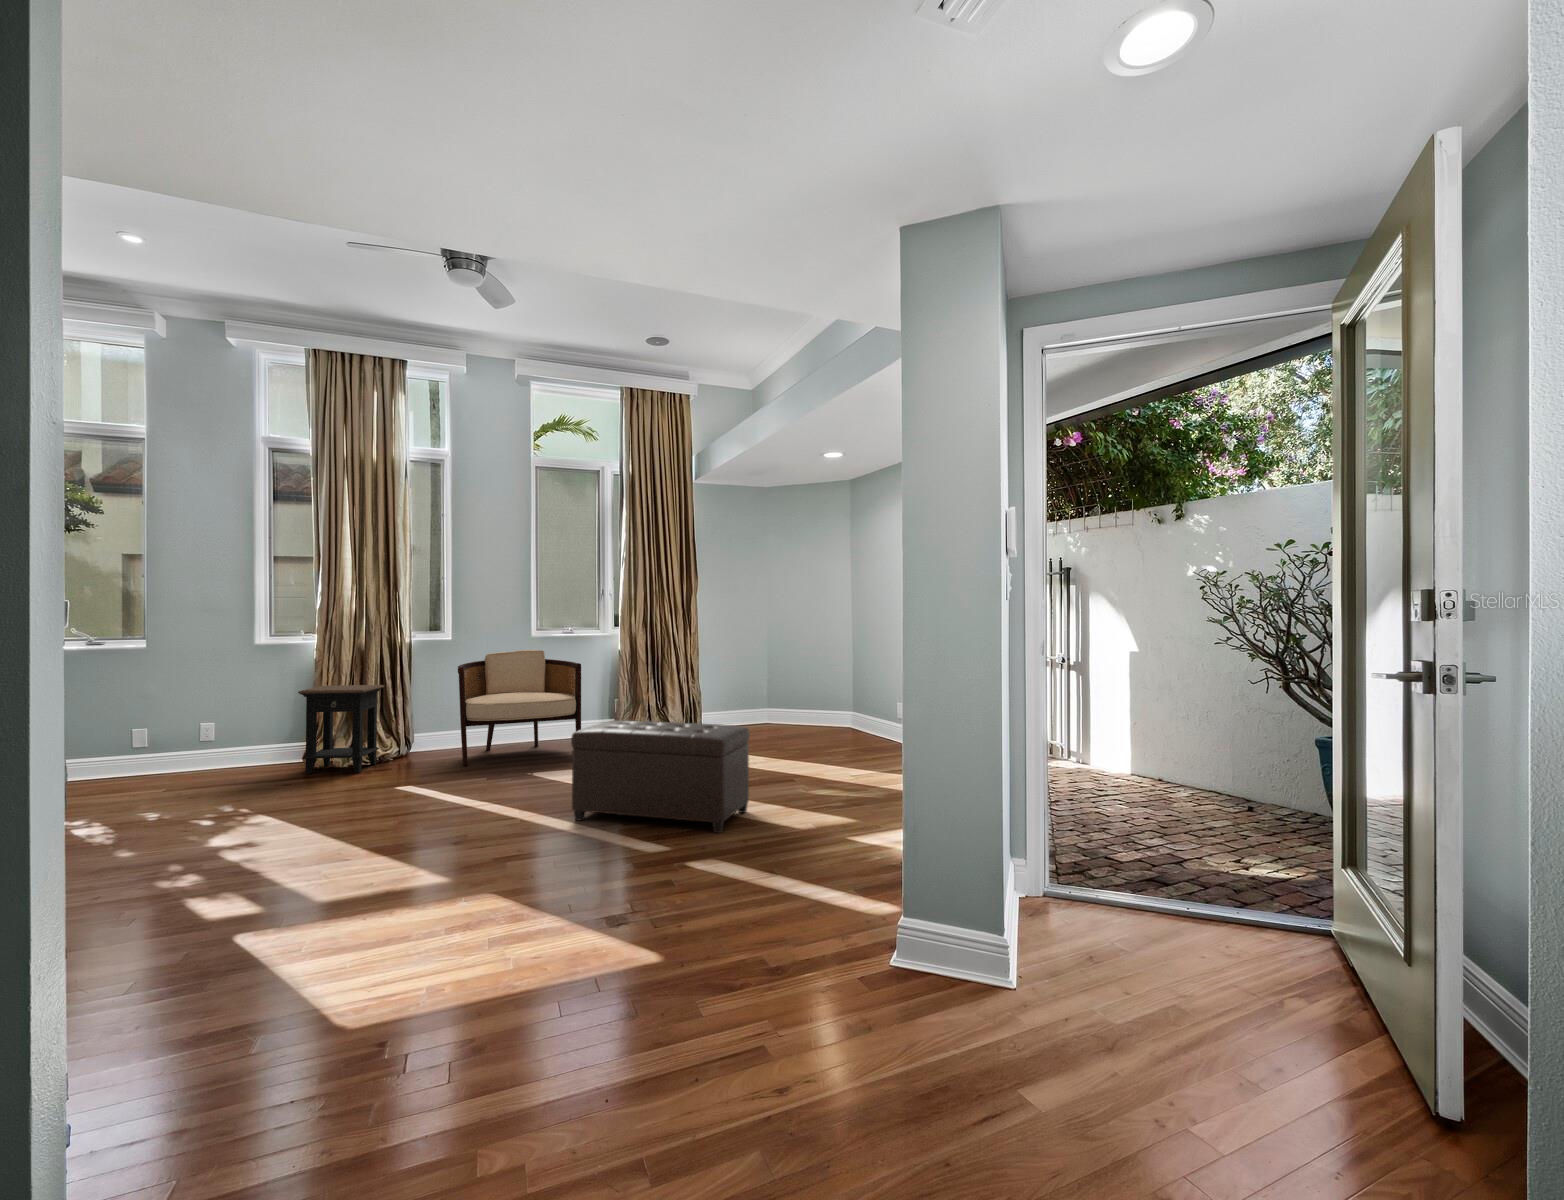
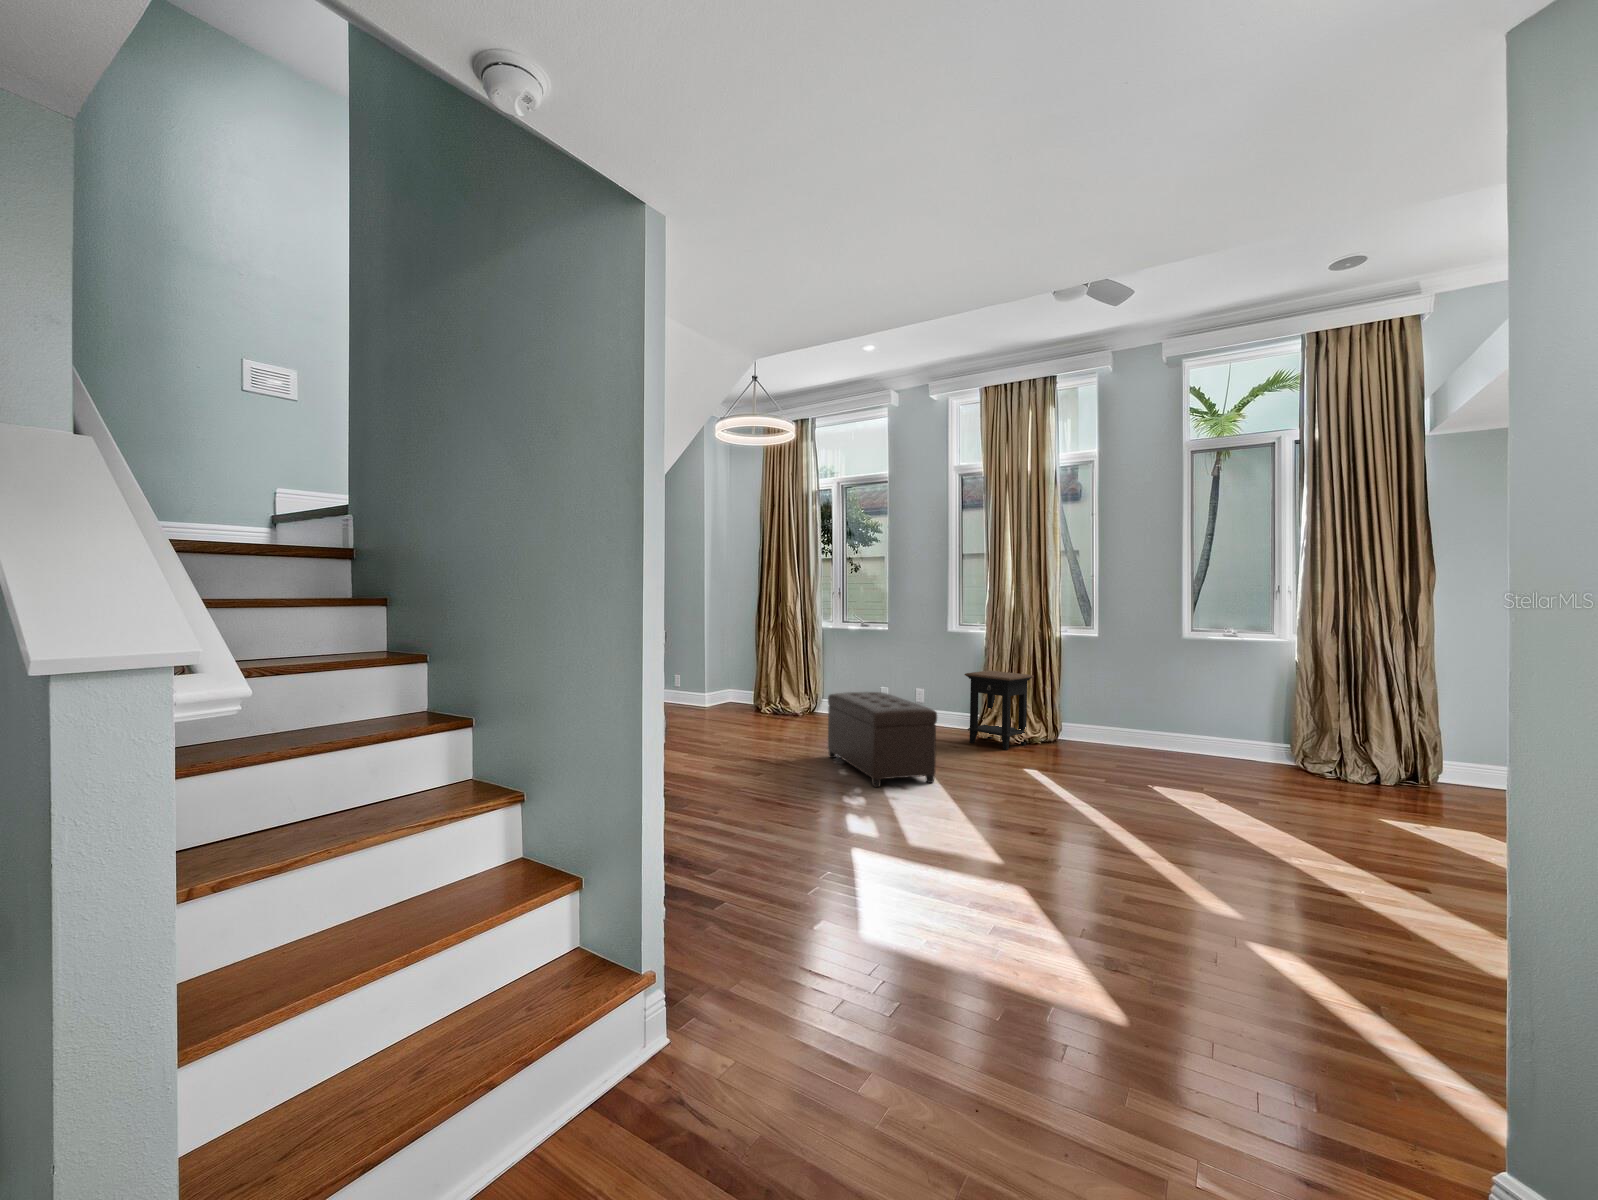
armchair: present [458,650,581,766] -> none [1094,654,1234,780]
ottoman: present [571,721,750,833] -> present [828,692,937,787]

